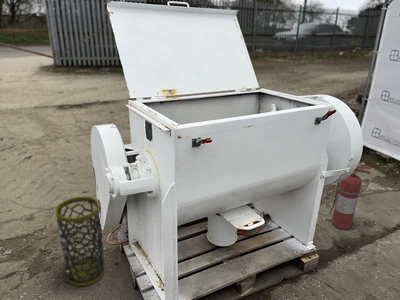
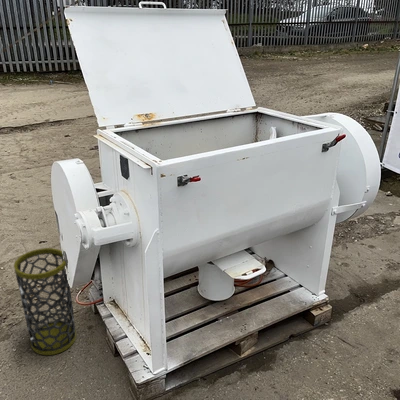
fire extinguisher: present [330,166,371,230] -> none [346,198,394,275]

